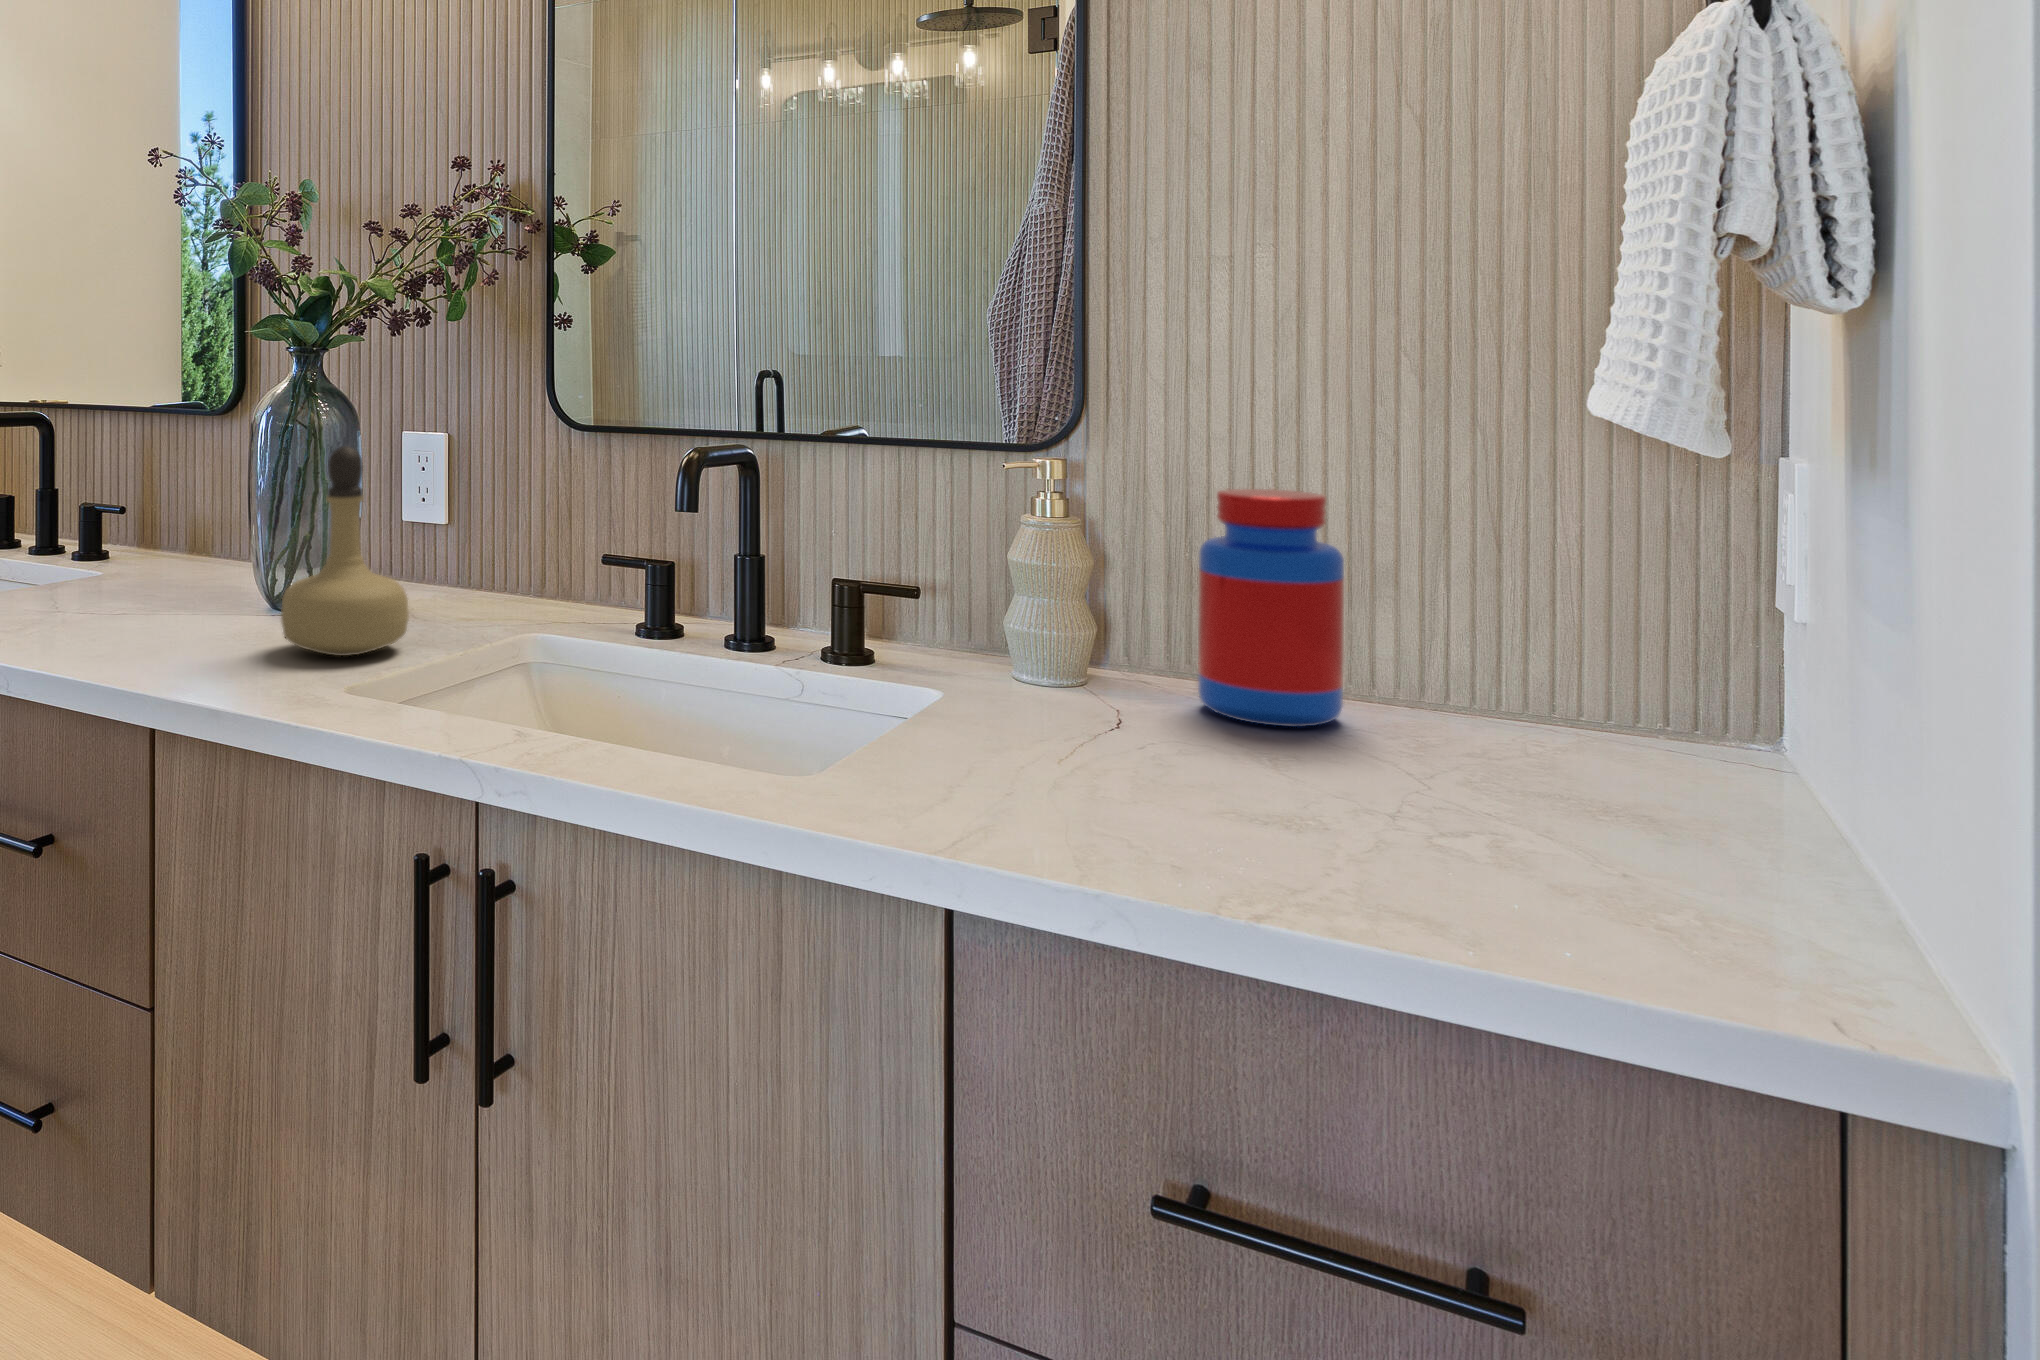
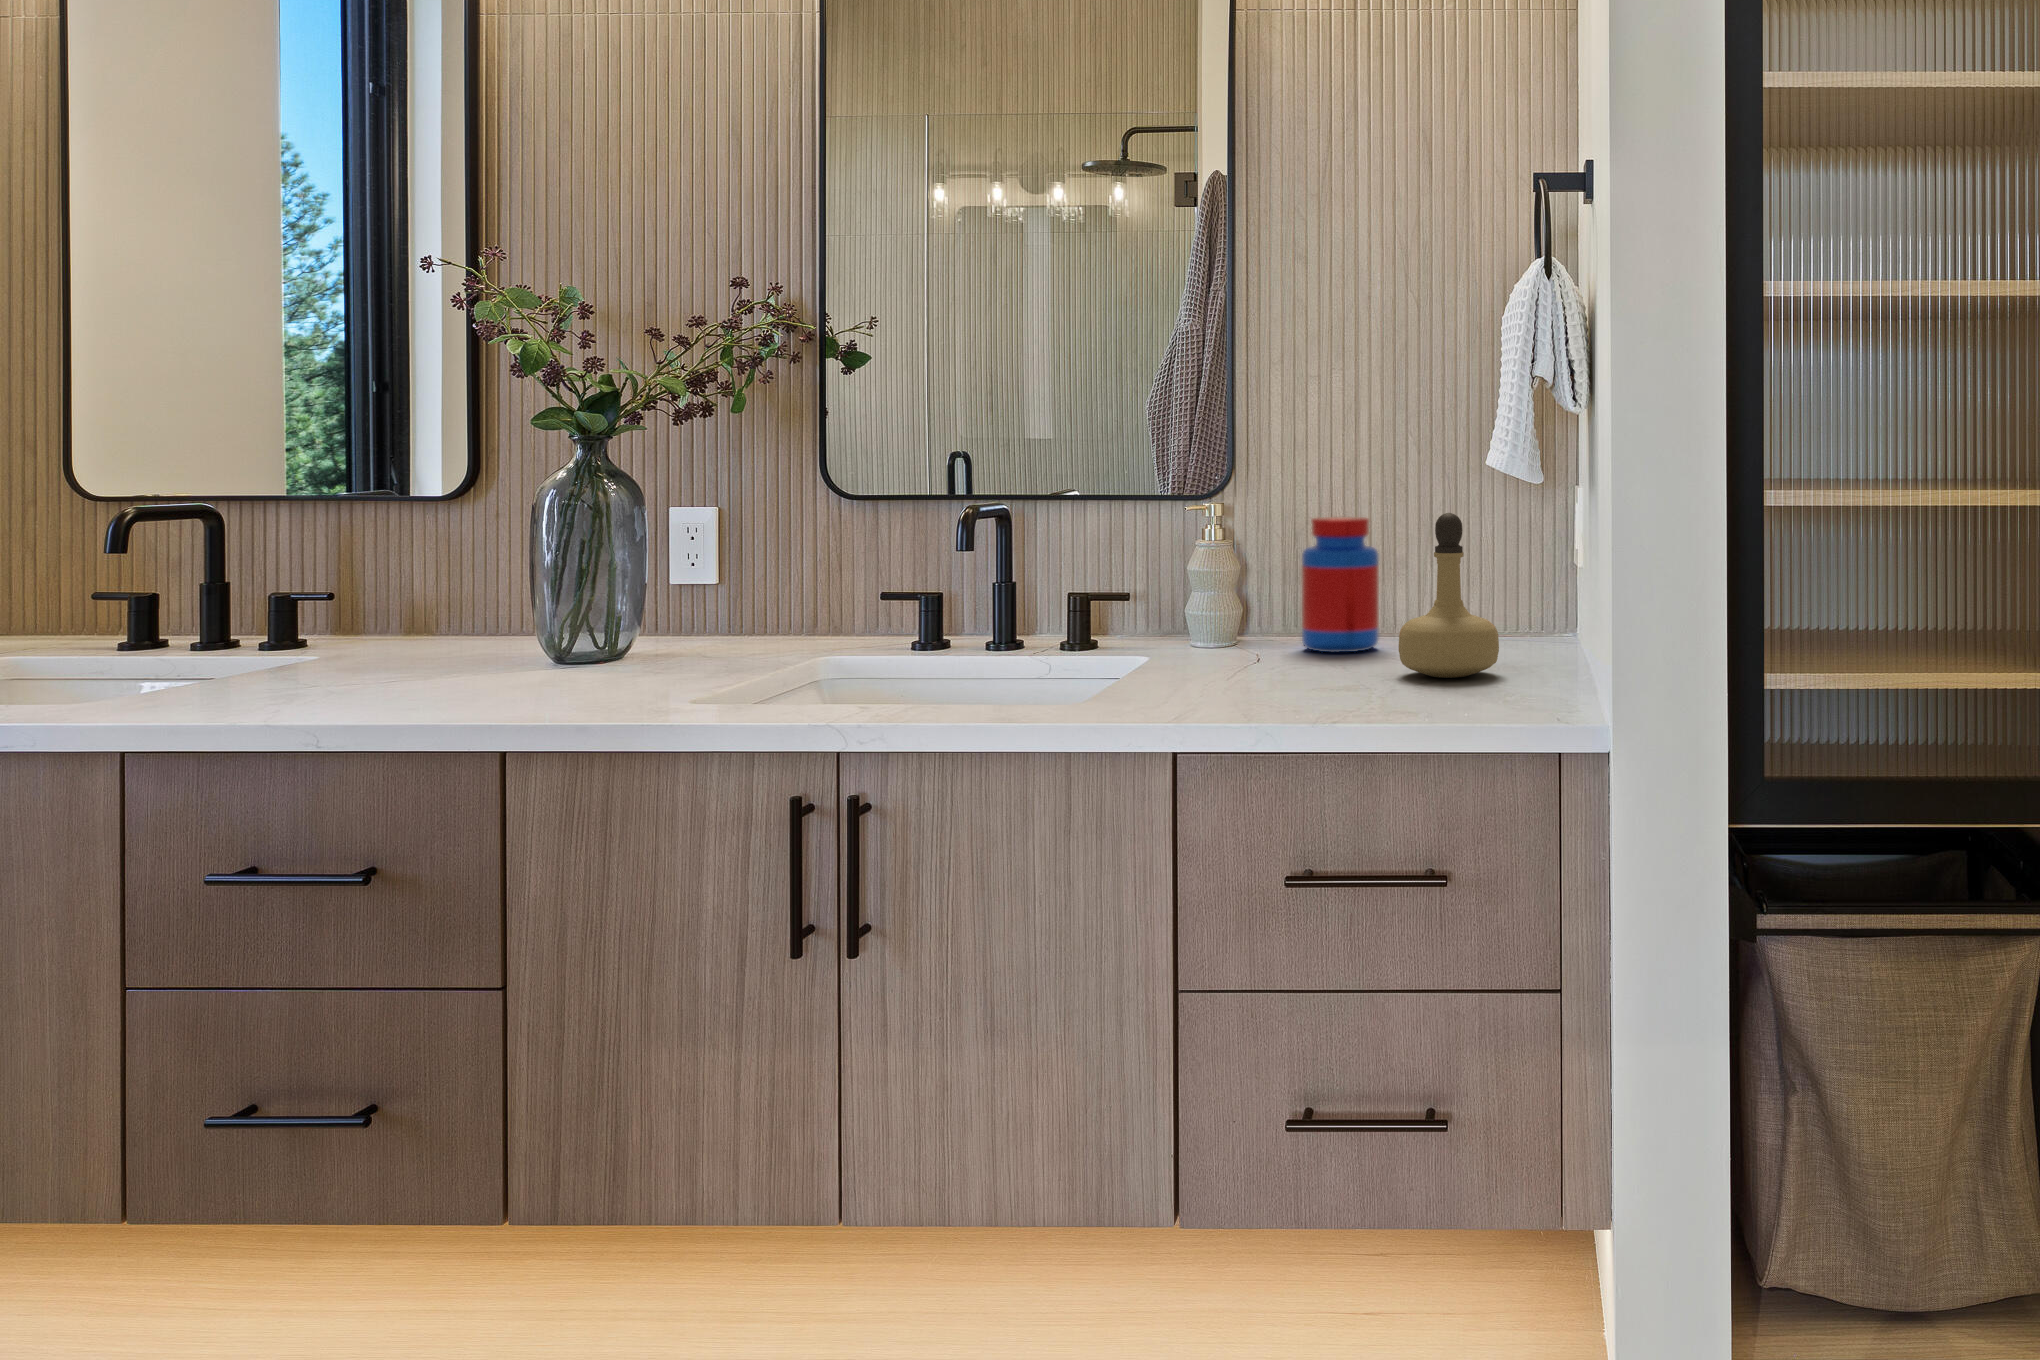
perfume bottle: present [281,446,409,656] -> present [1399,513,1499,678]

